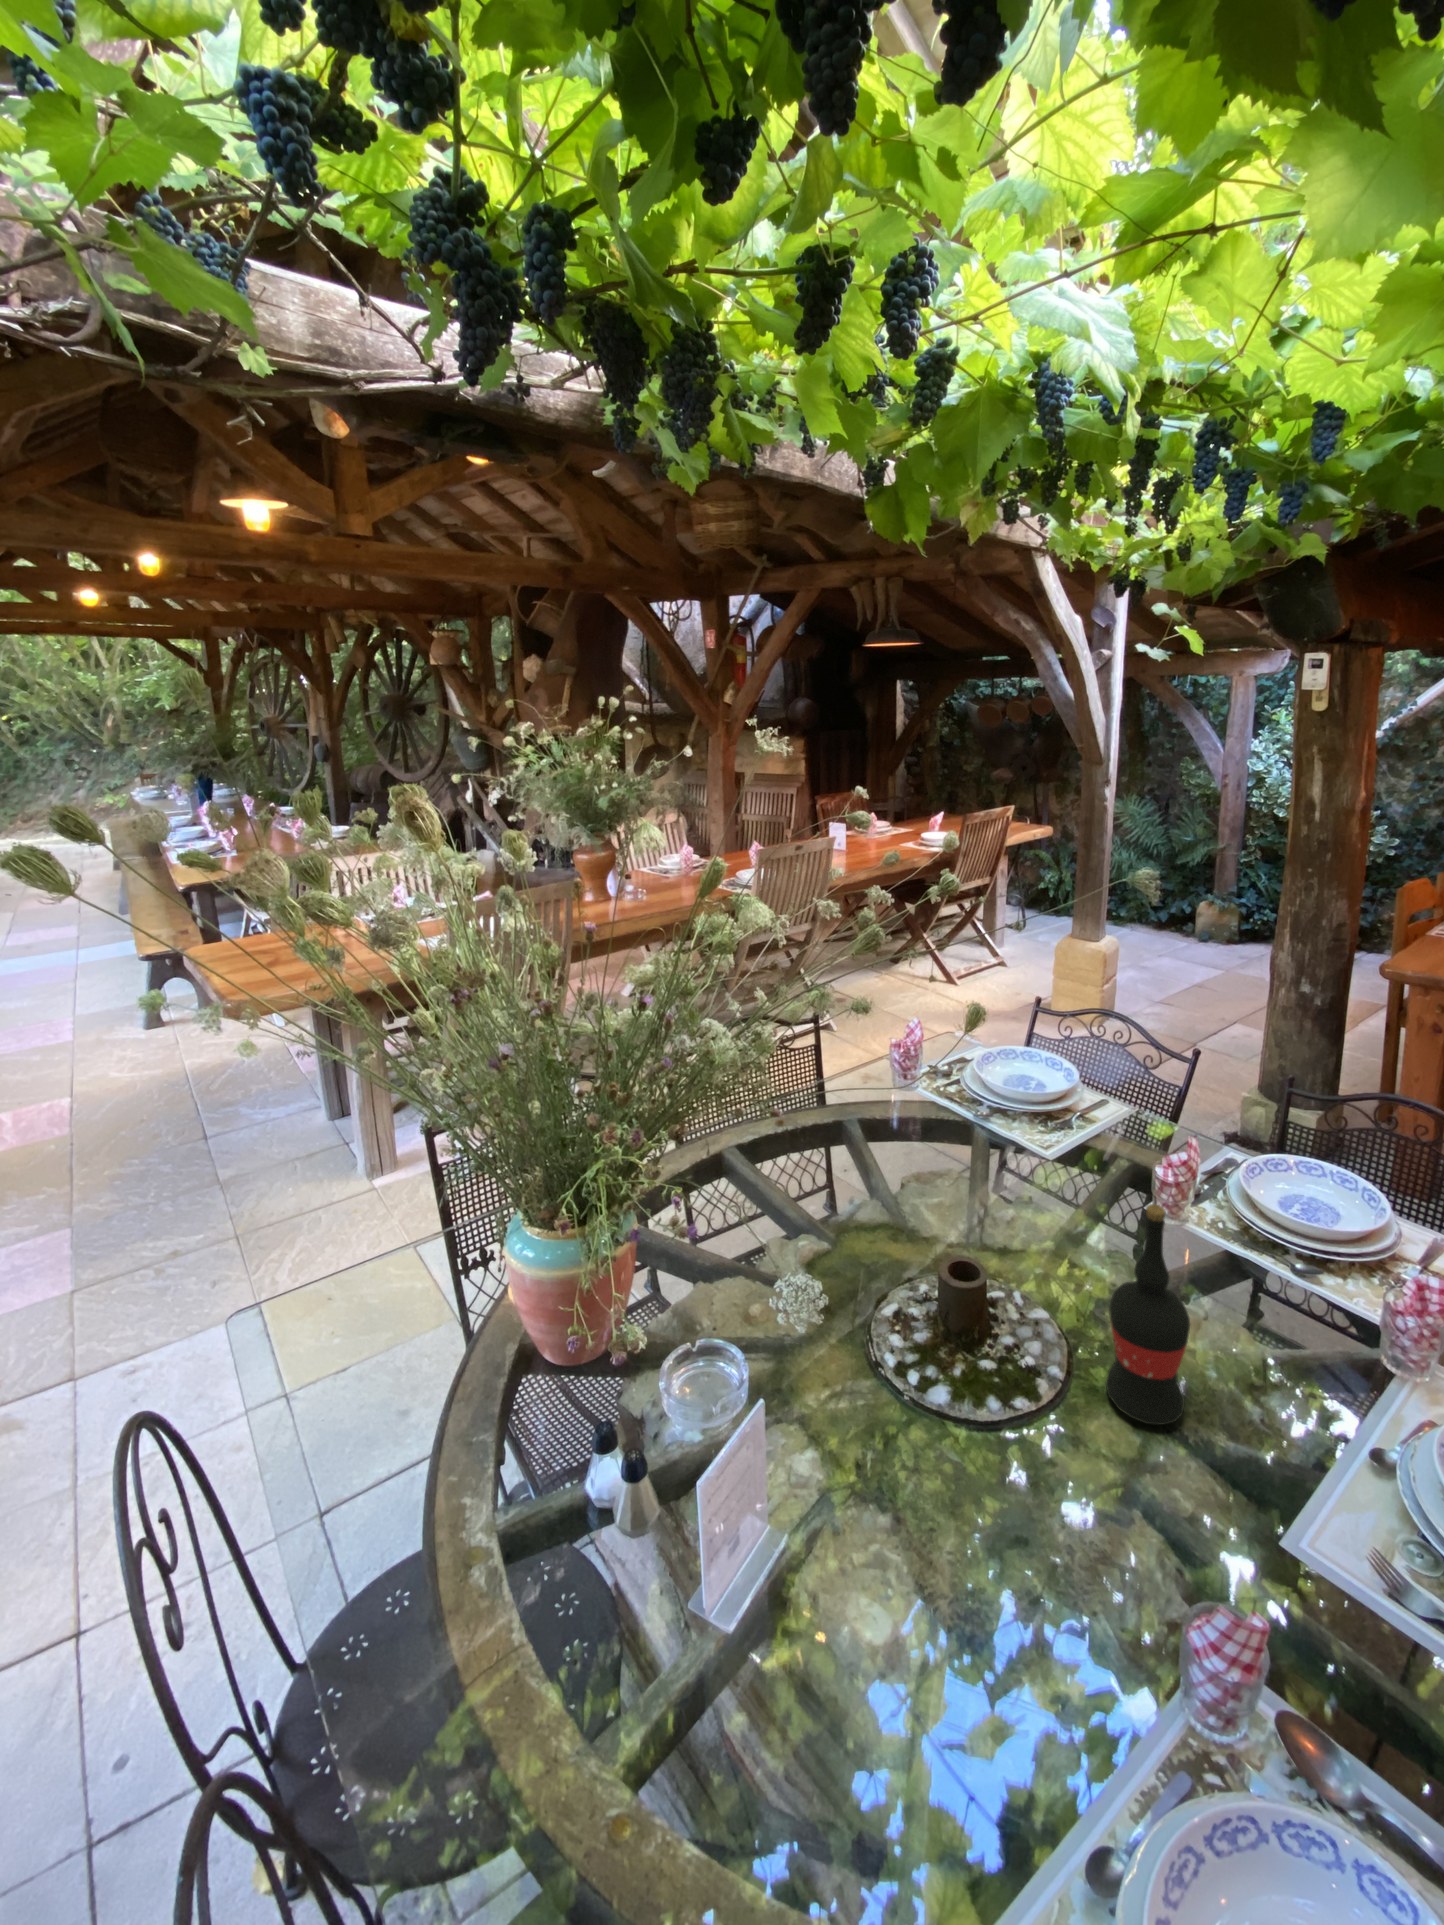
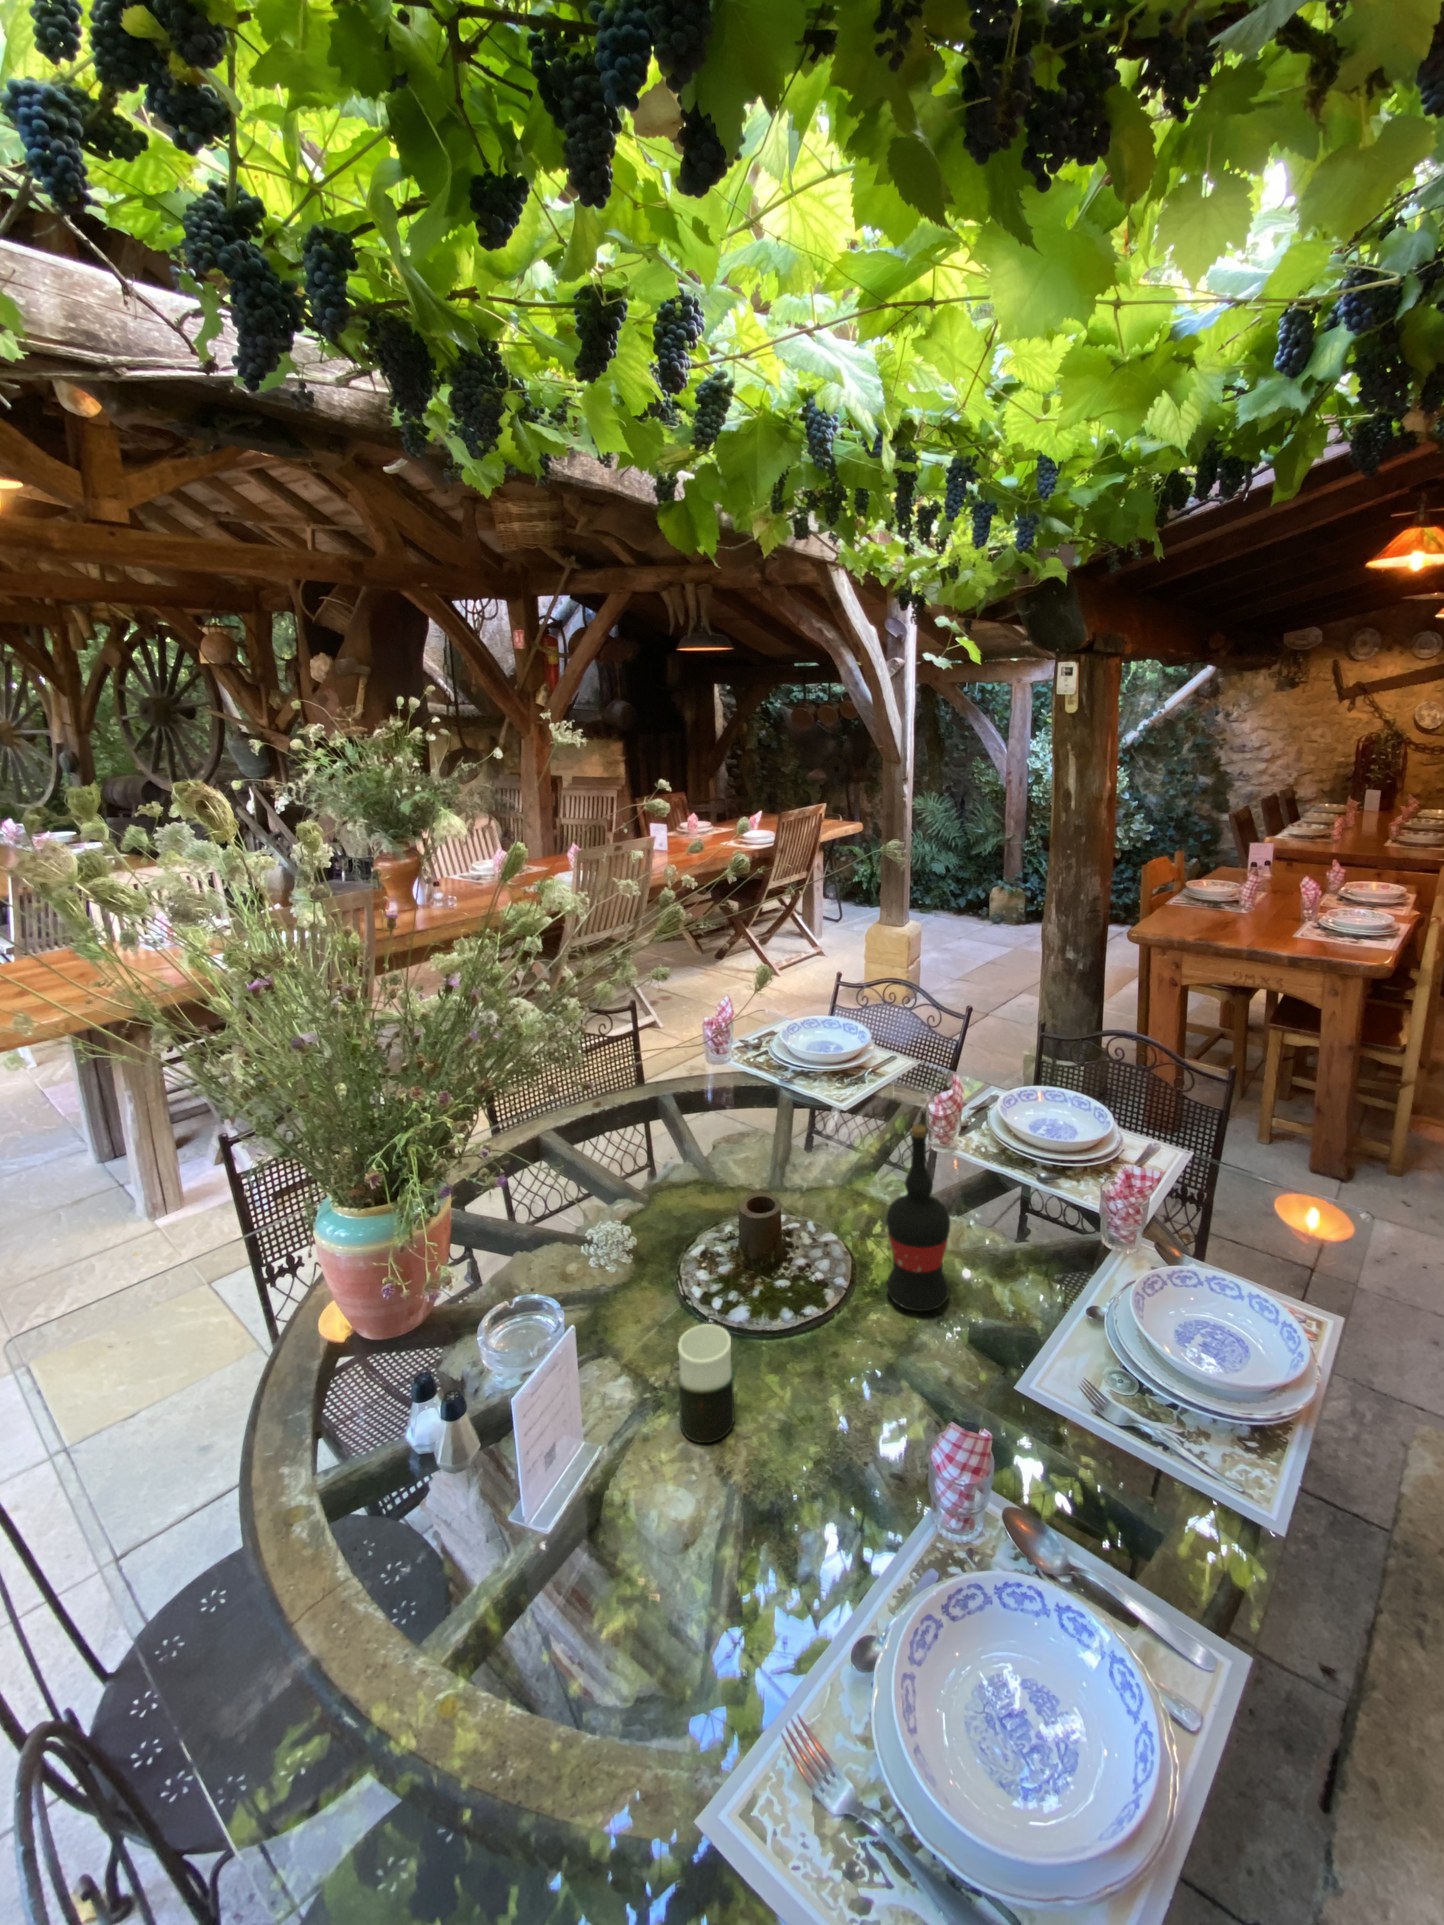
cup: none [869,1412,934,1552] -> present [677,1324,734,1443]

